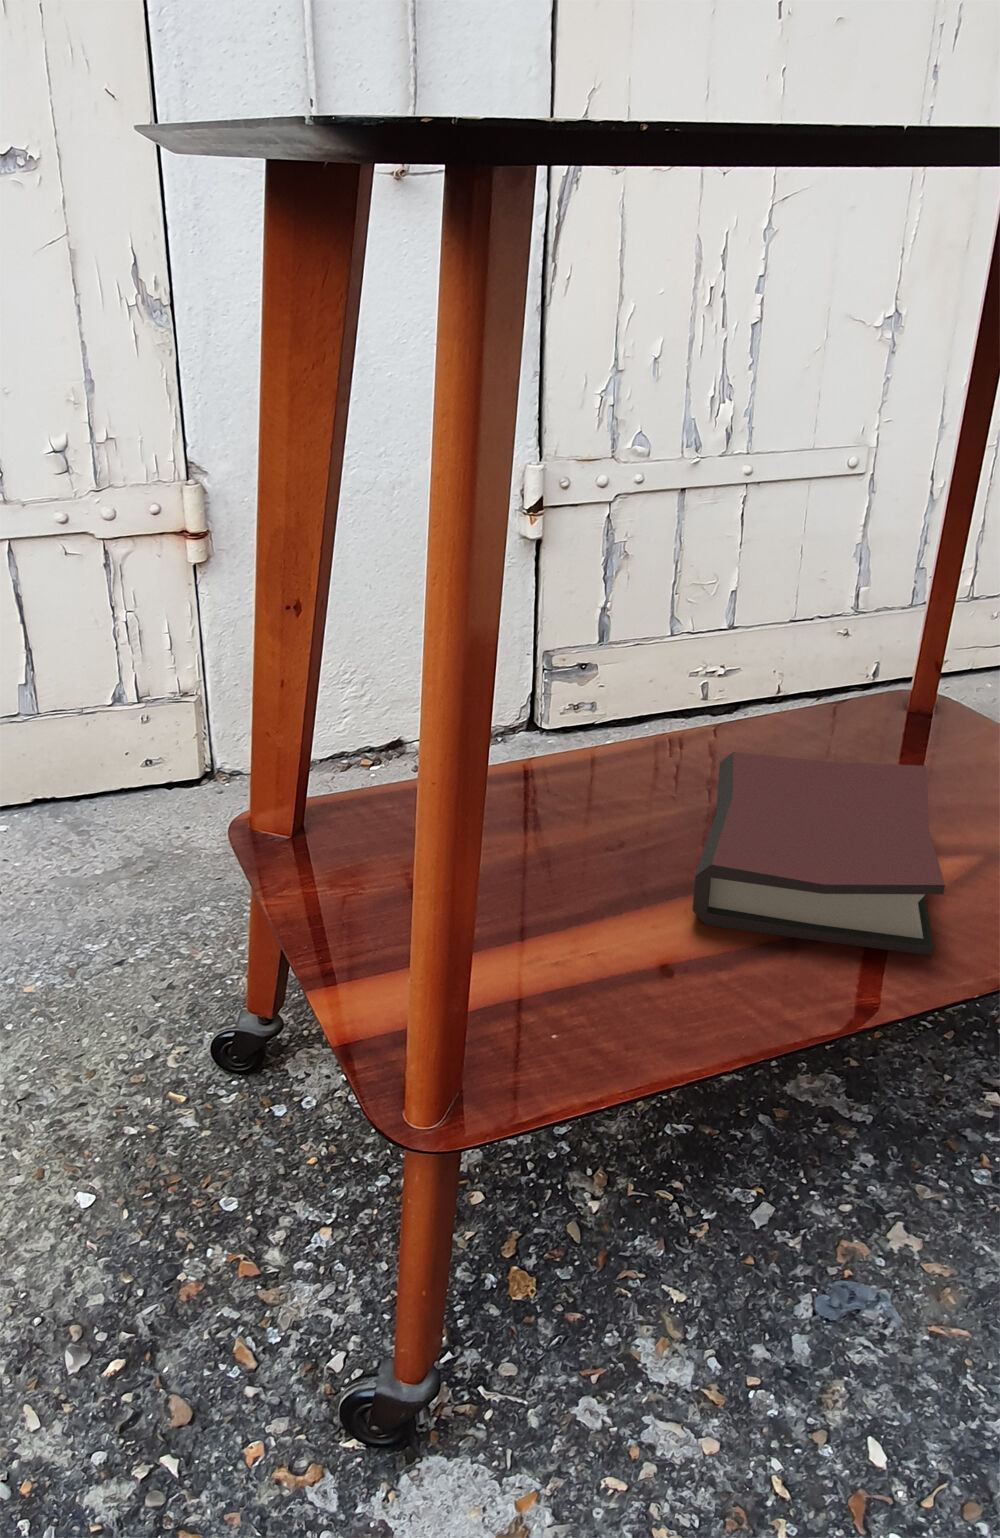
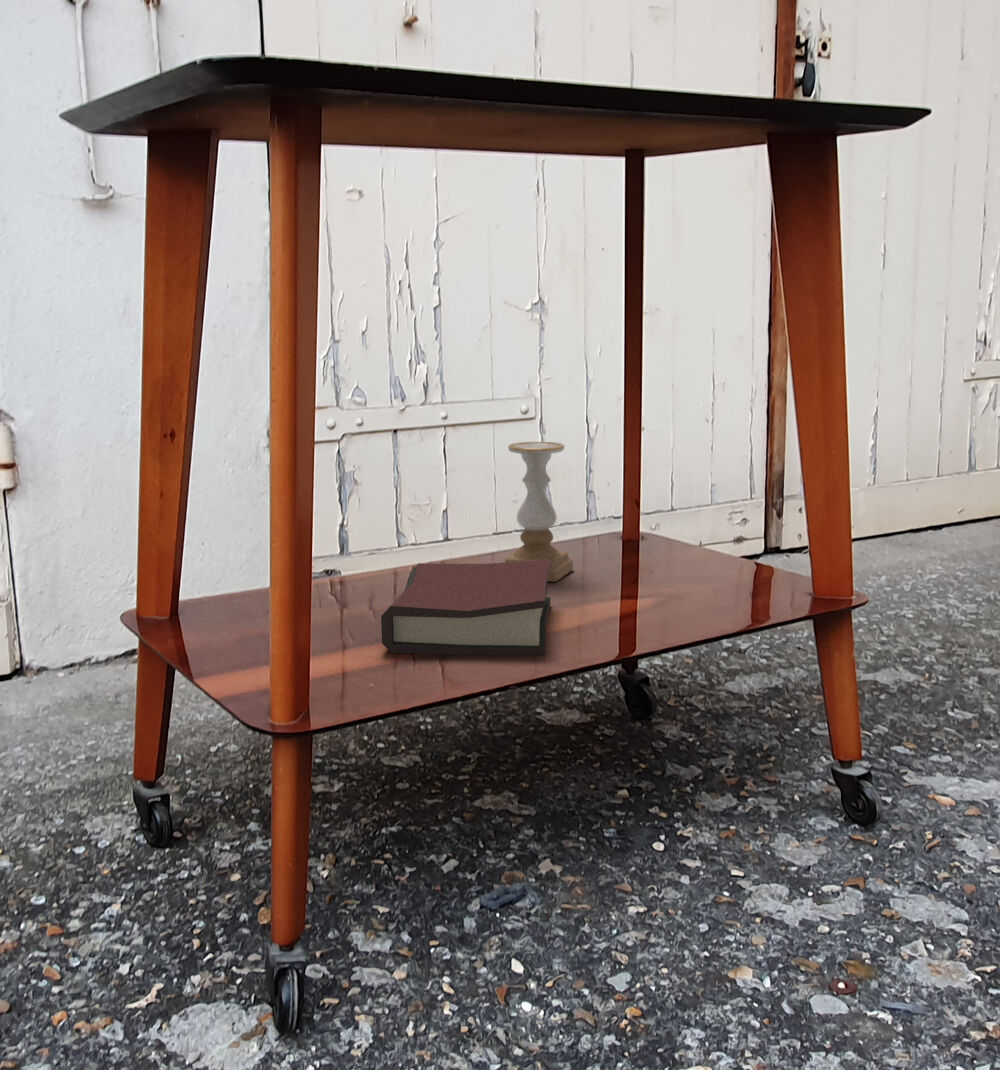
candle holder: none [831,562,950,767] -> present [505,442,573,582]

